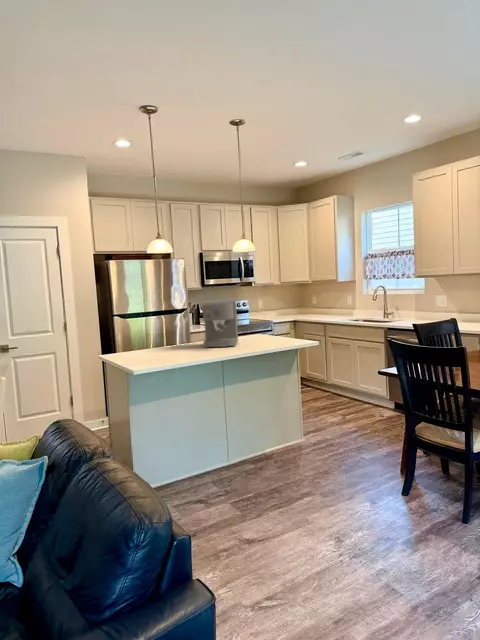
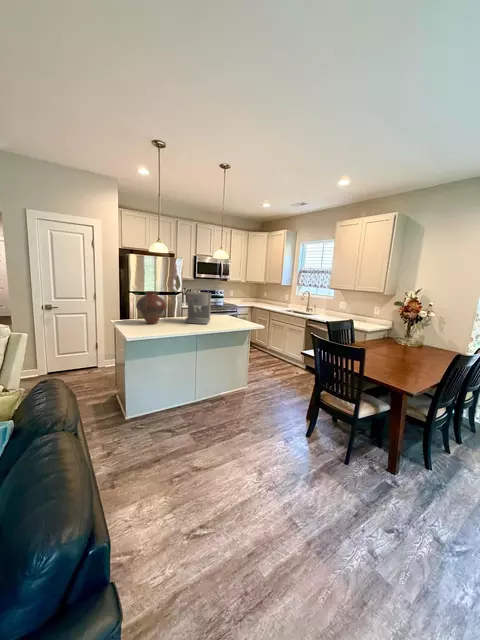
vase: none [134,306,176,353] -> present [136,291,167,324]

